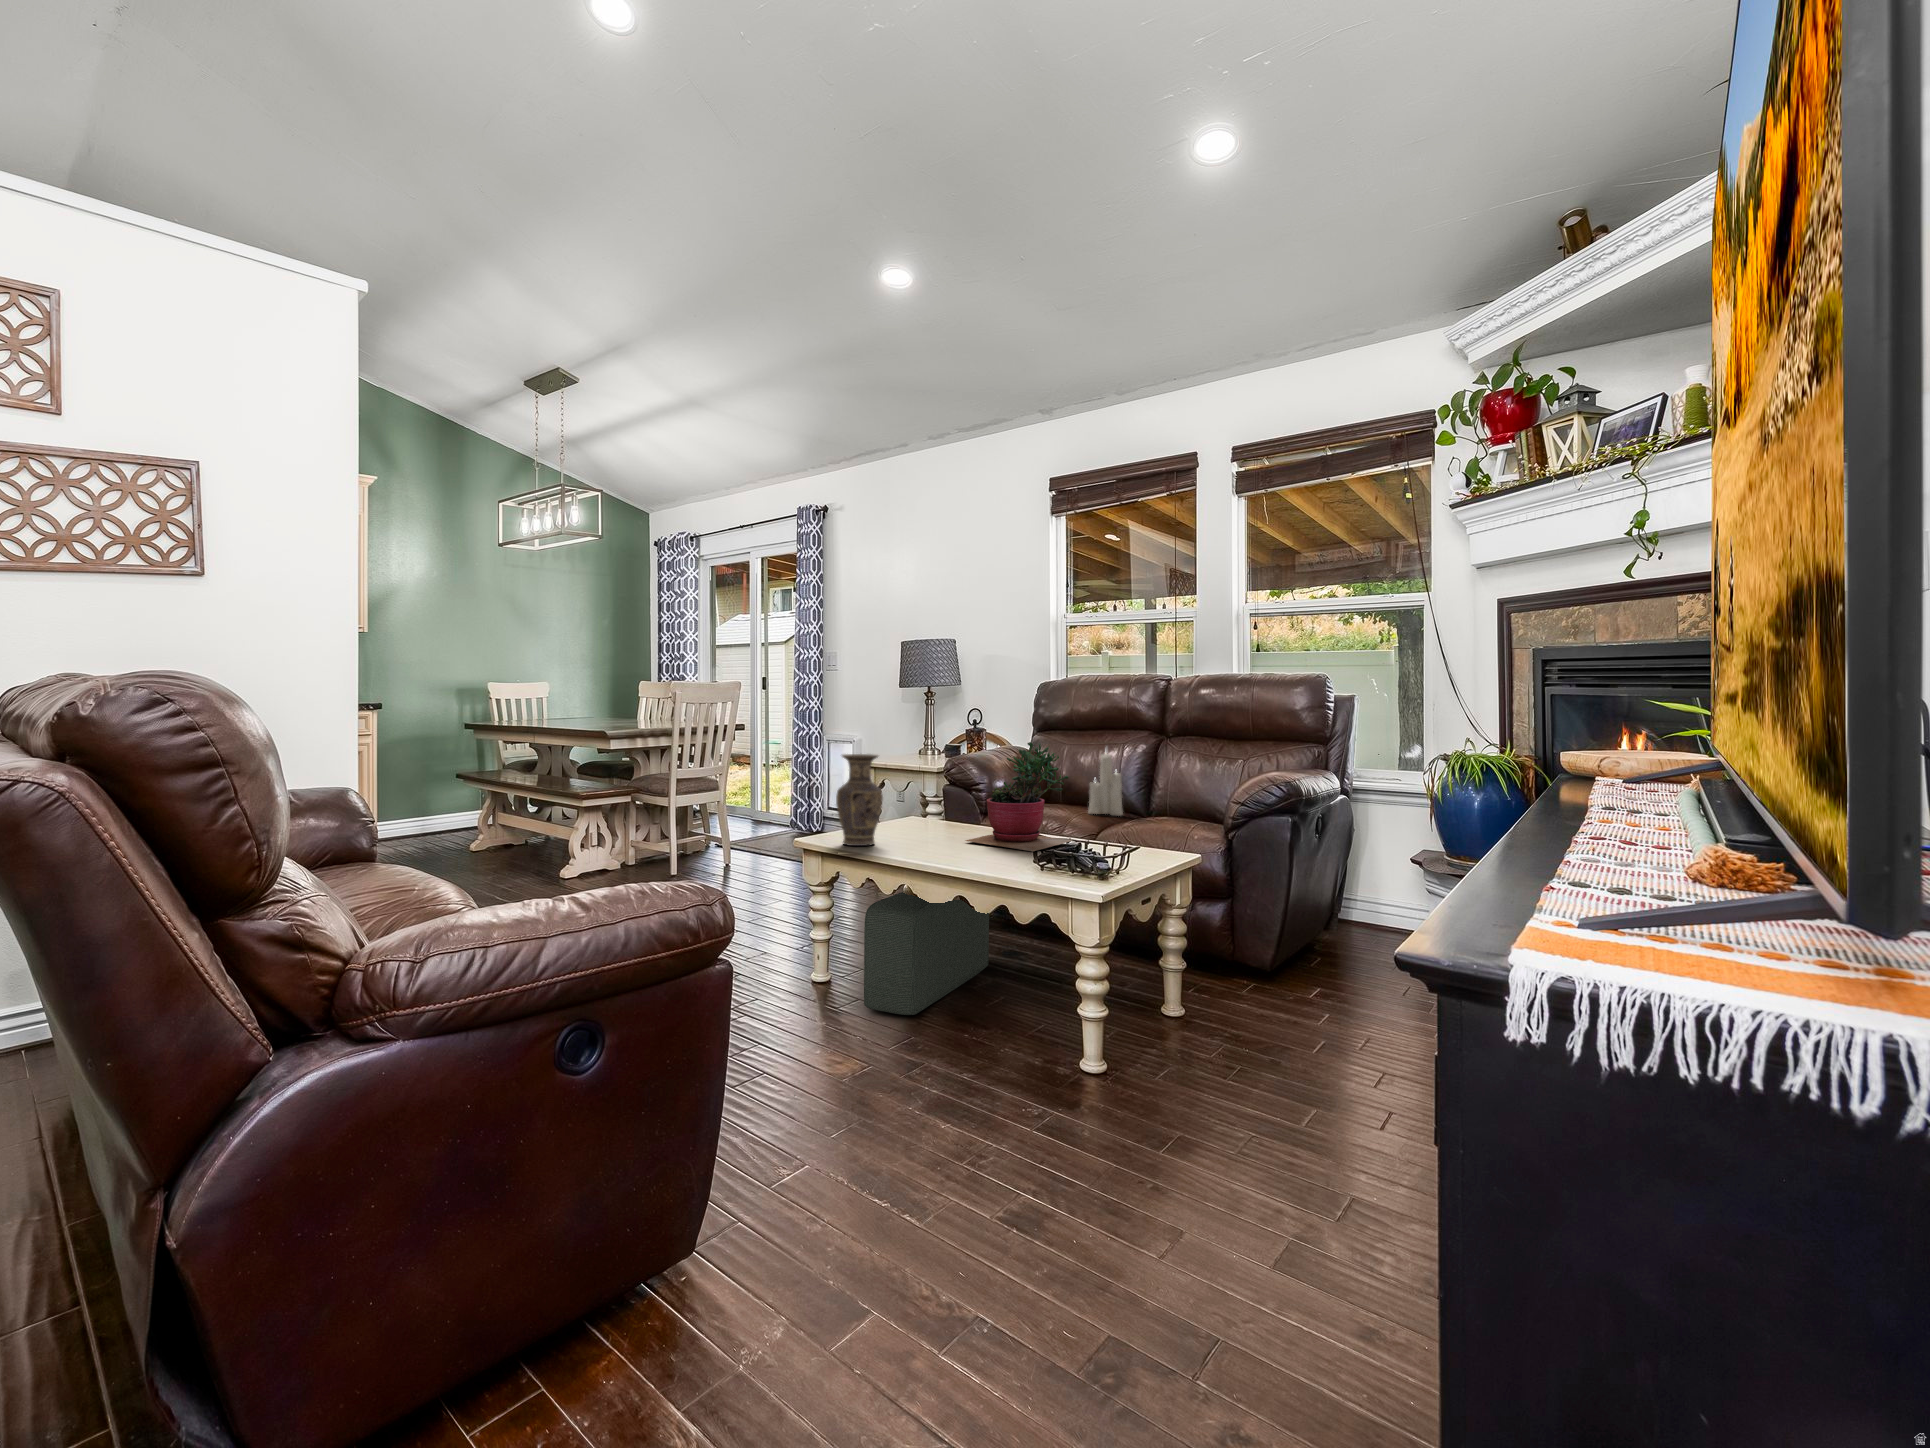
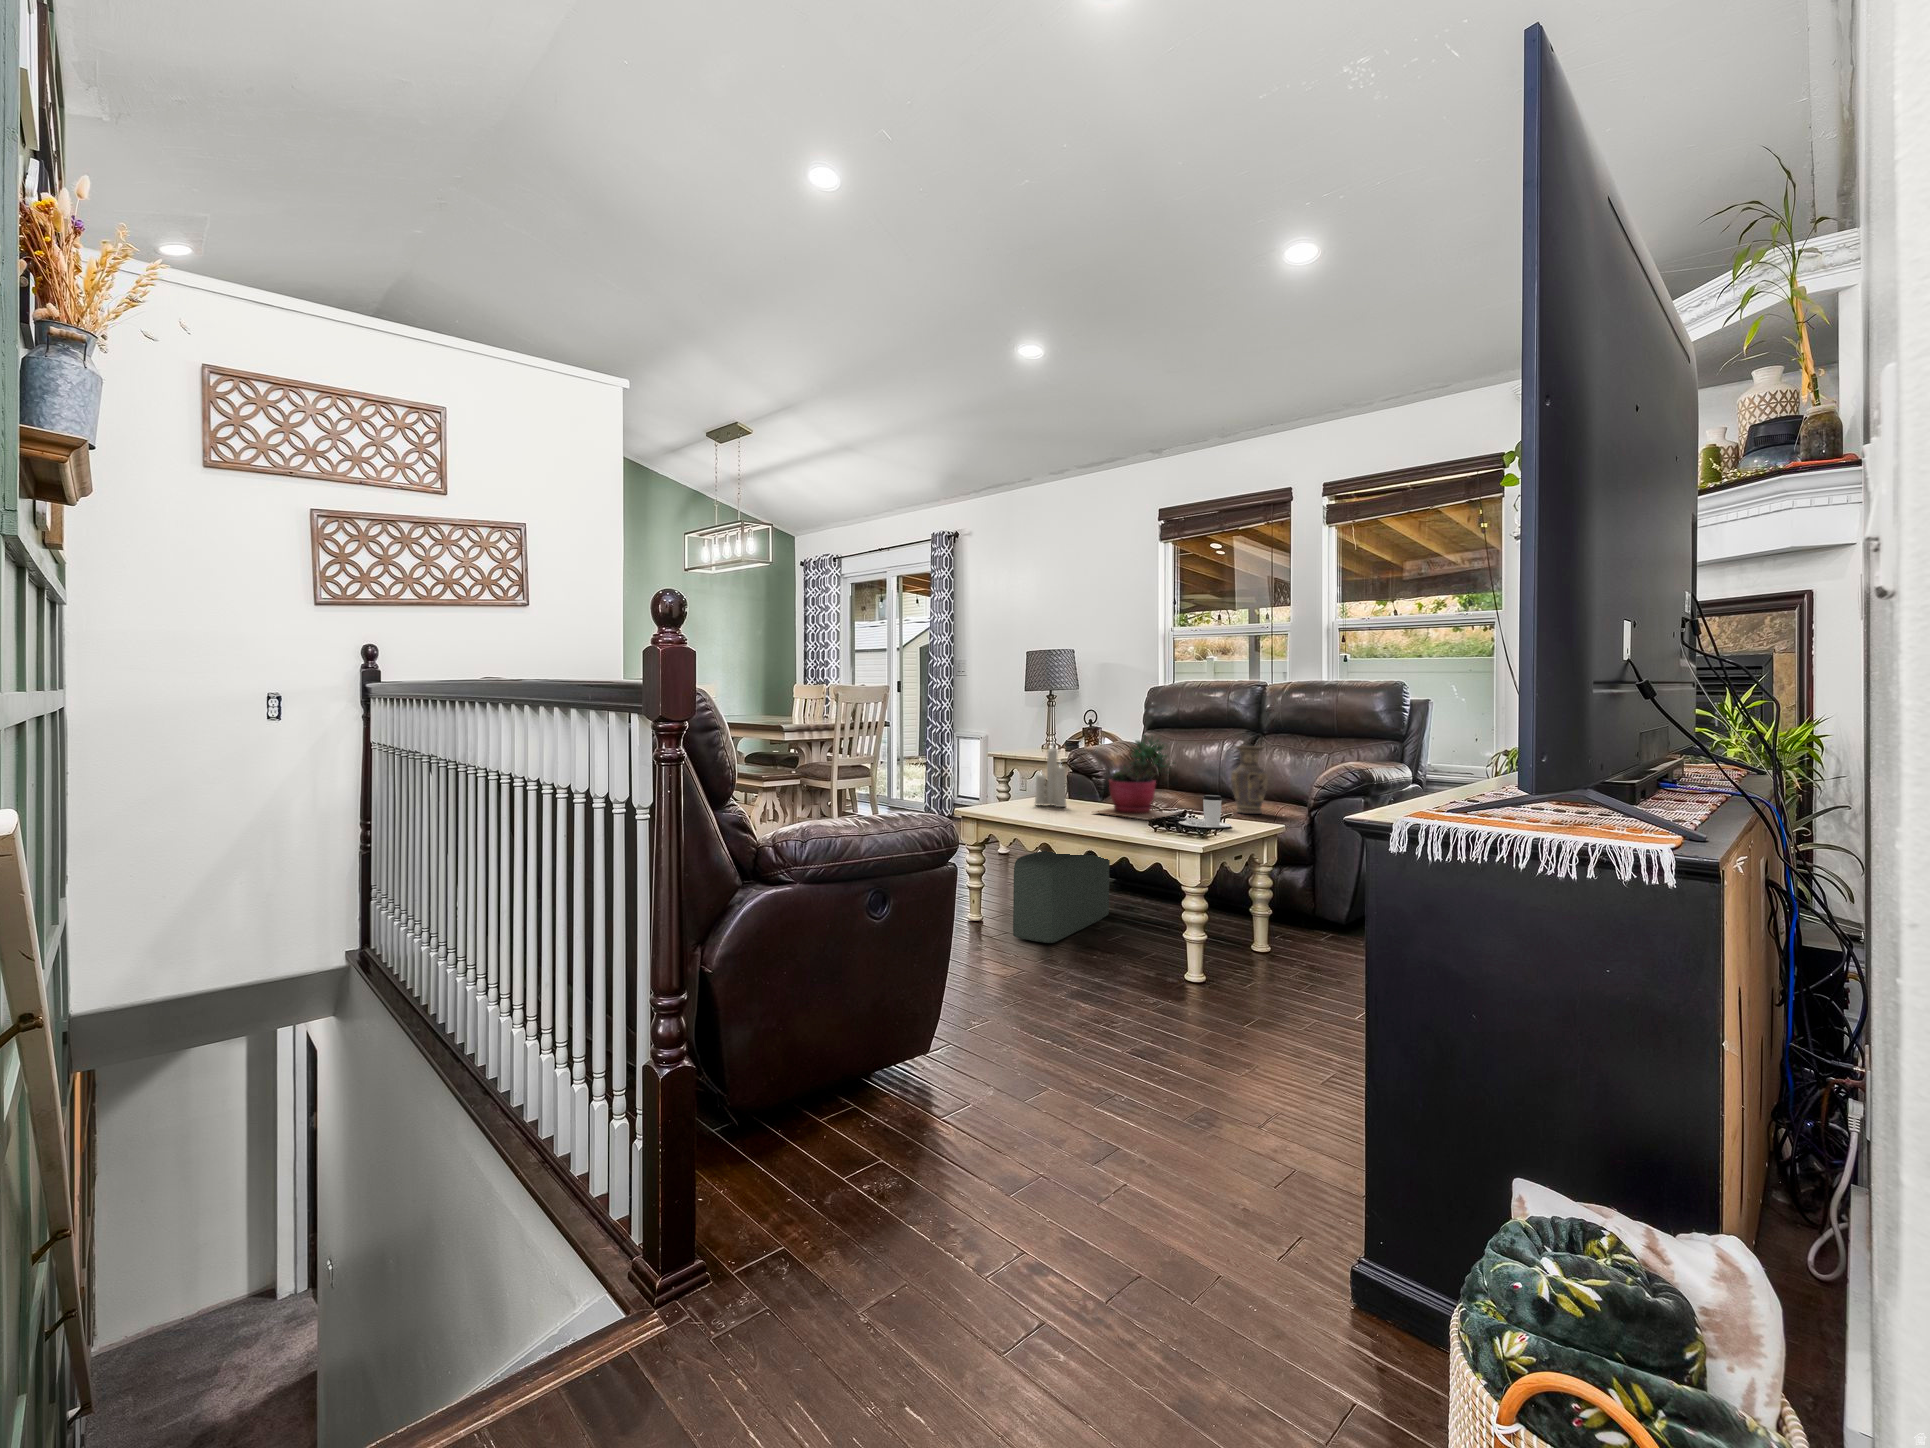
vase: present [836,754,883,846] -> present [1231,746,1268,814]
candle: present [1088,754,1123,816] -> present [1035,748,1066,807]
coffee cup: none [1072,819,1137,862] -> present [1179,795,1232,828]

